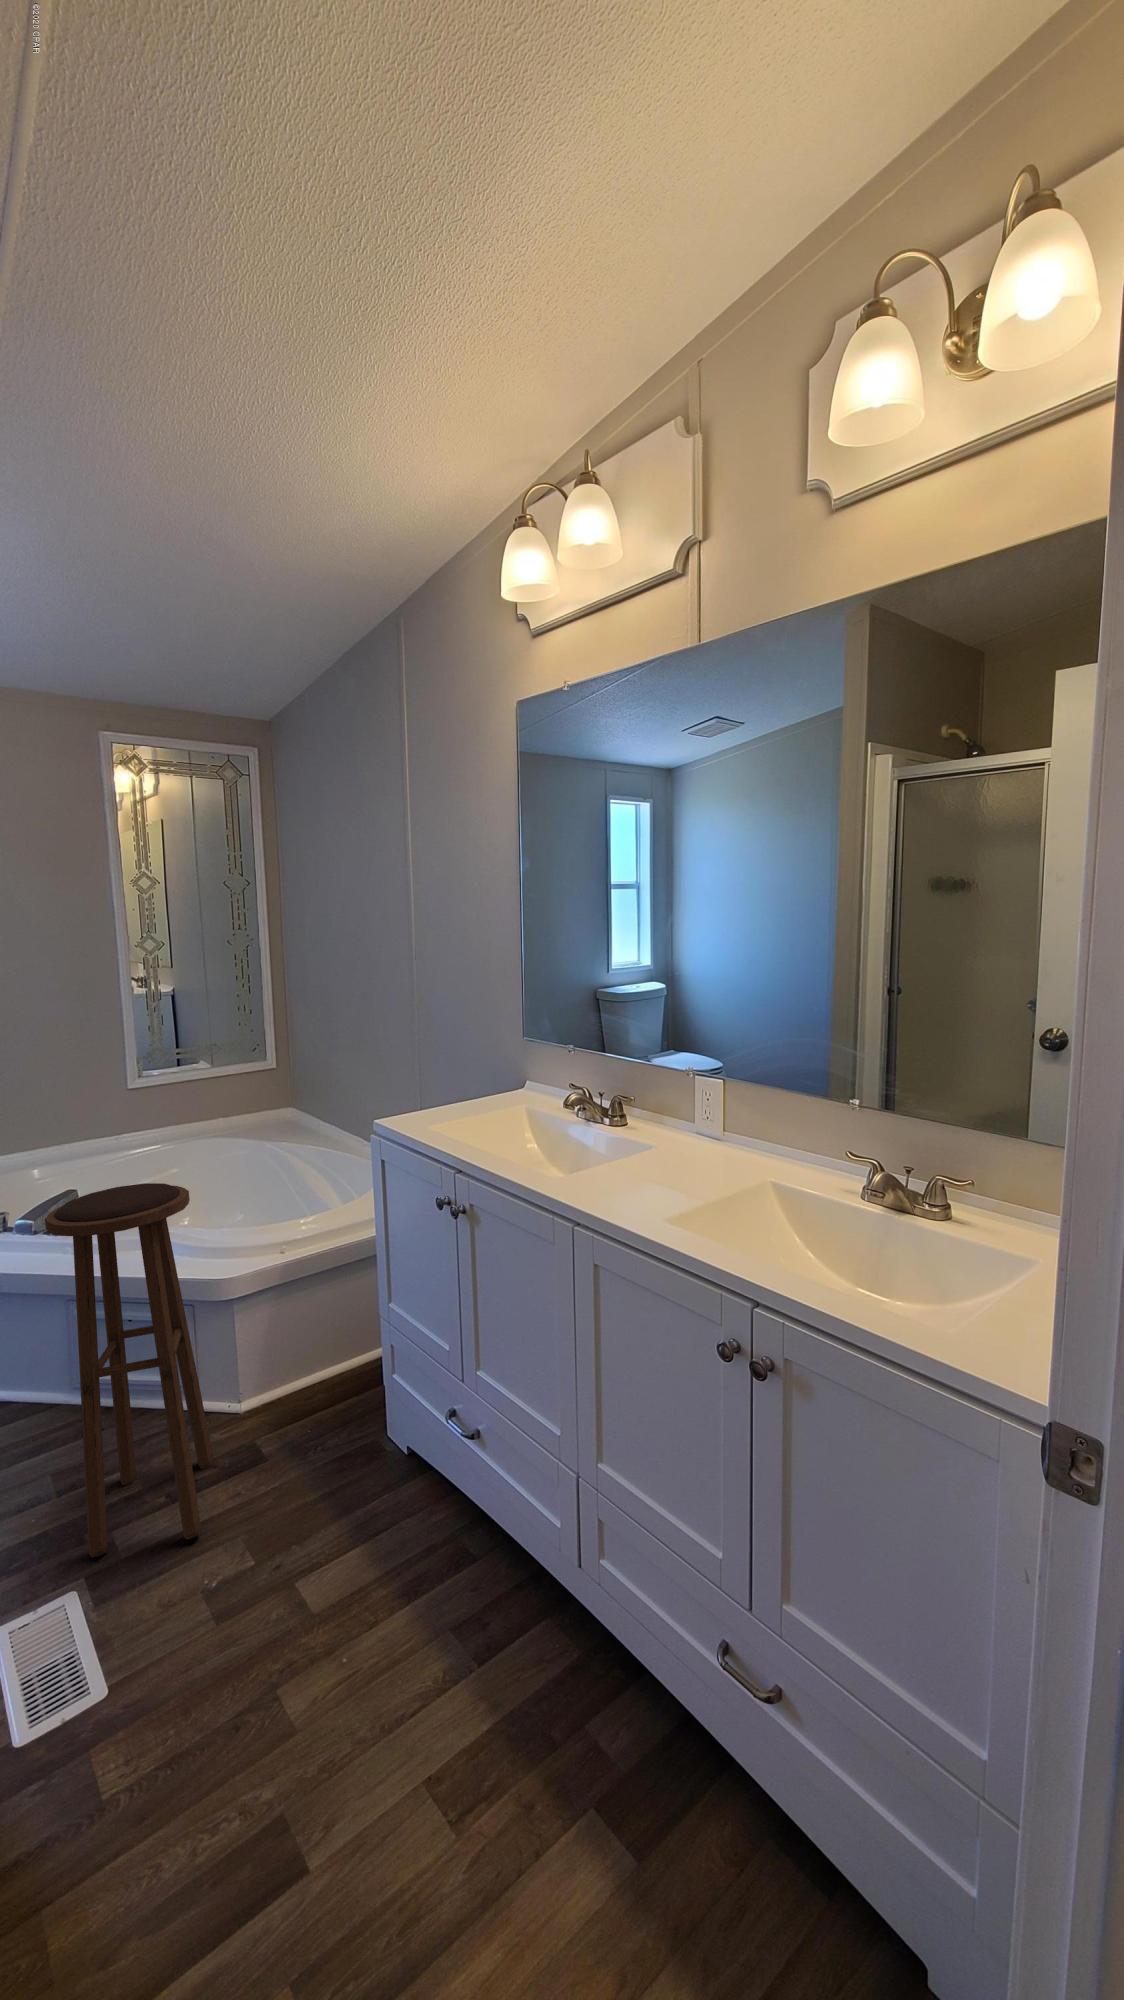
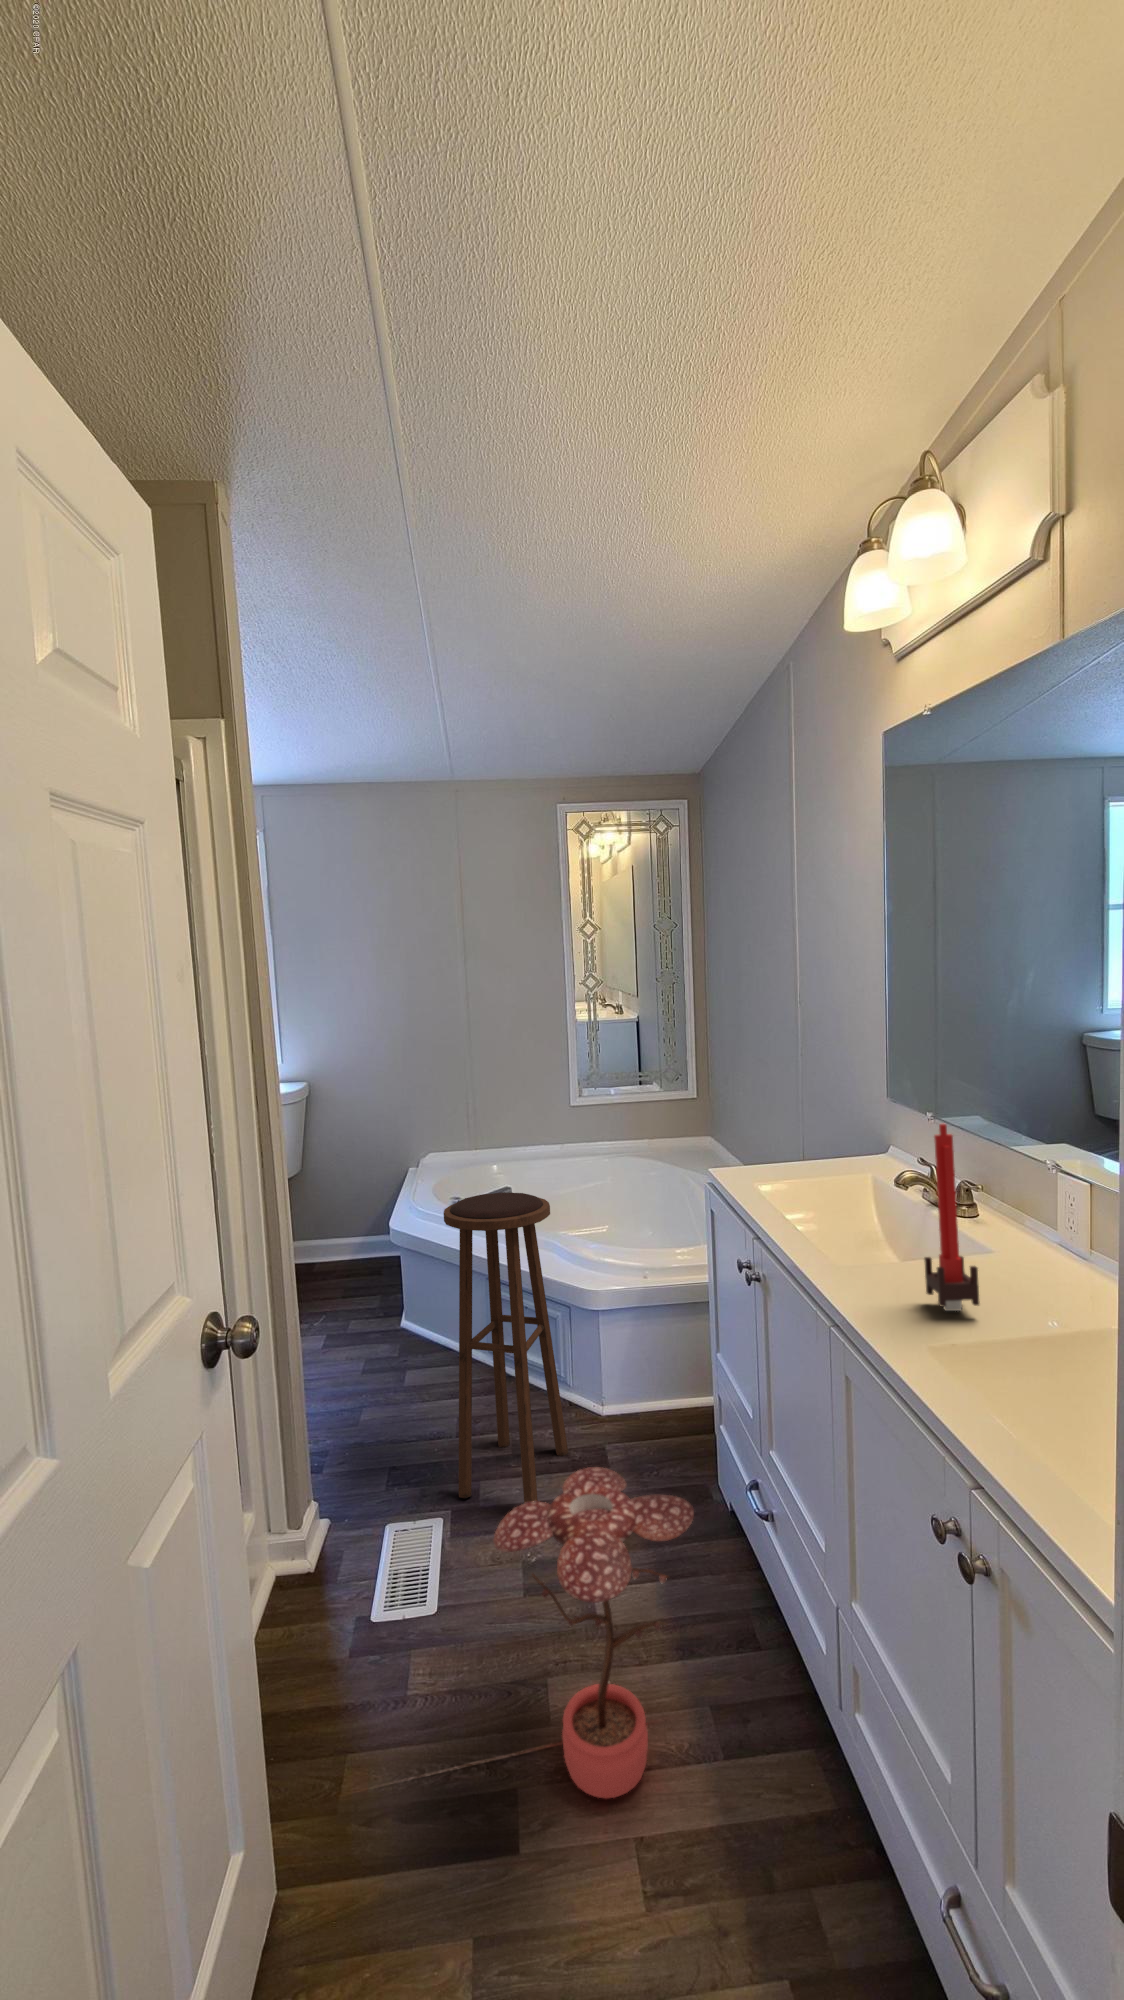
candle: none [639,1040,685,1198] -> present [924,1124,979,1311]
potted plant: none [233,1440,443,1772] -> present [494,1467,694,1798]

